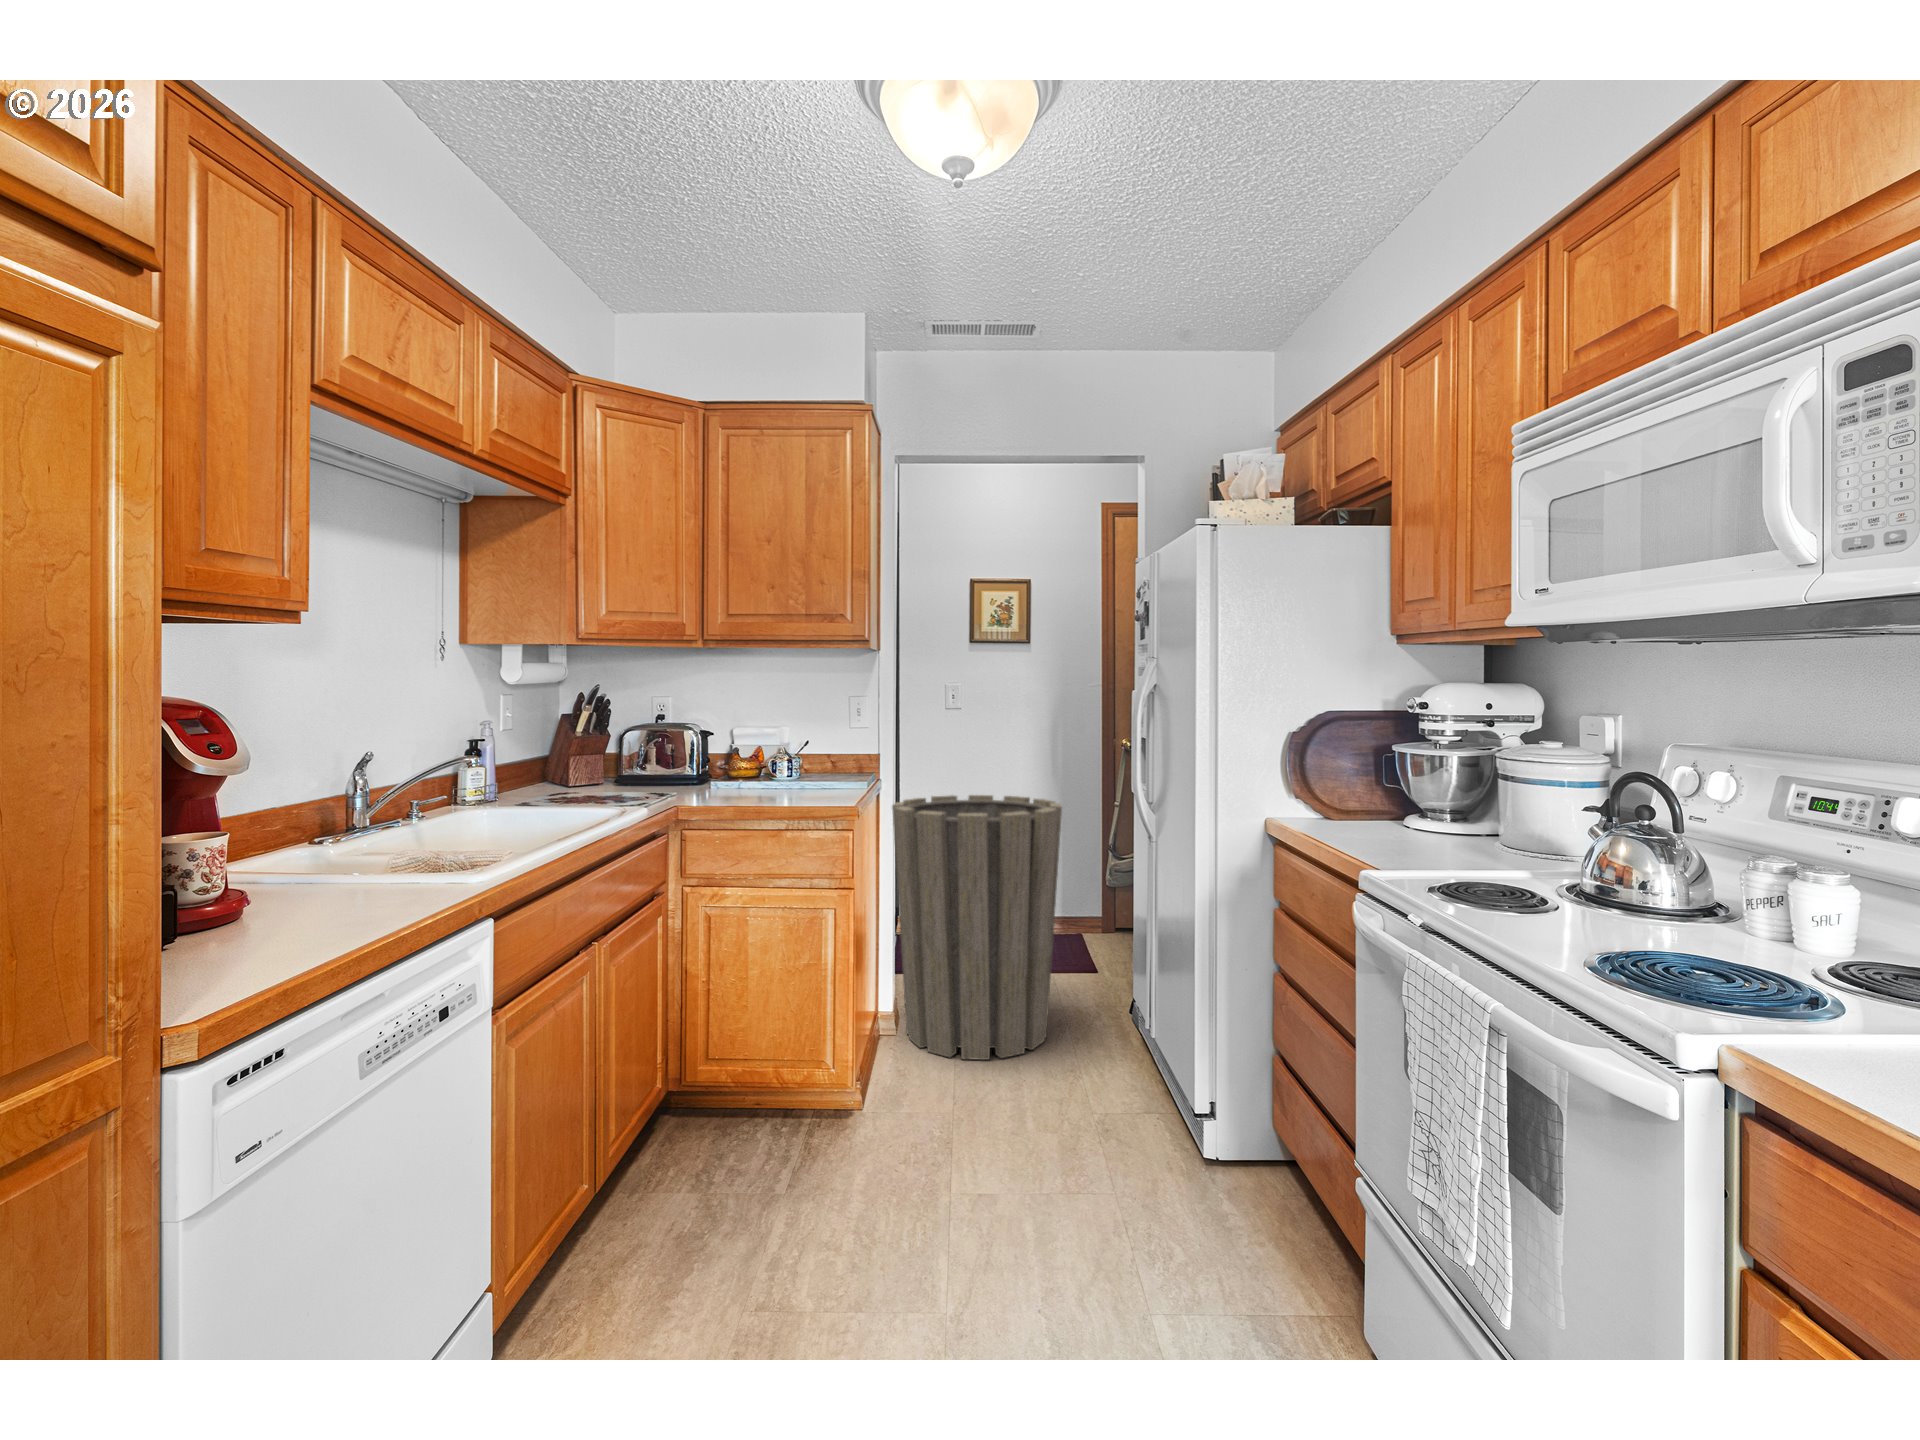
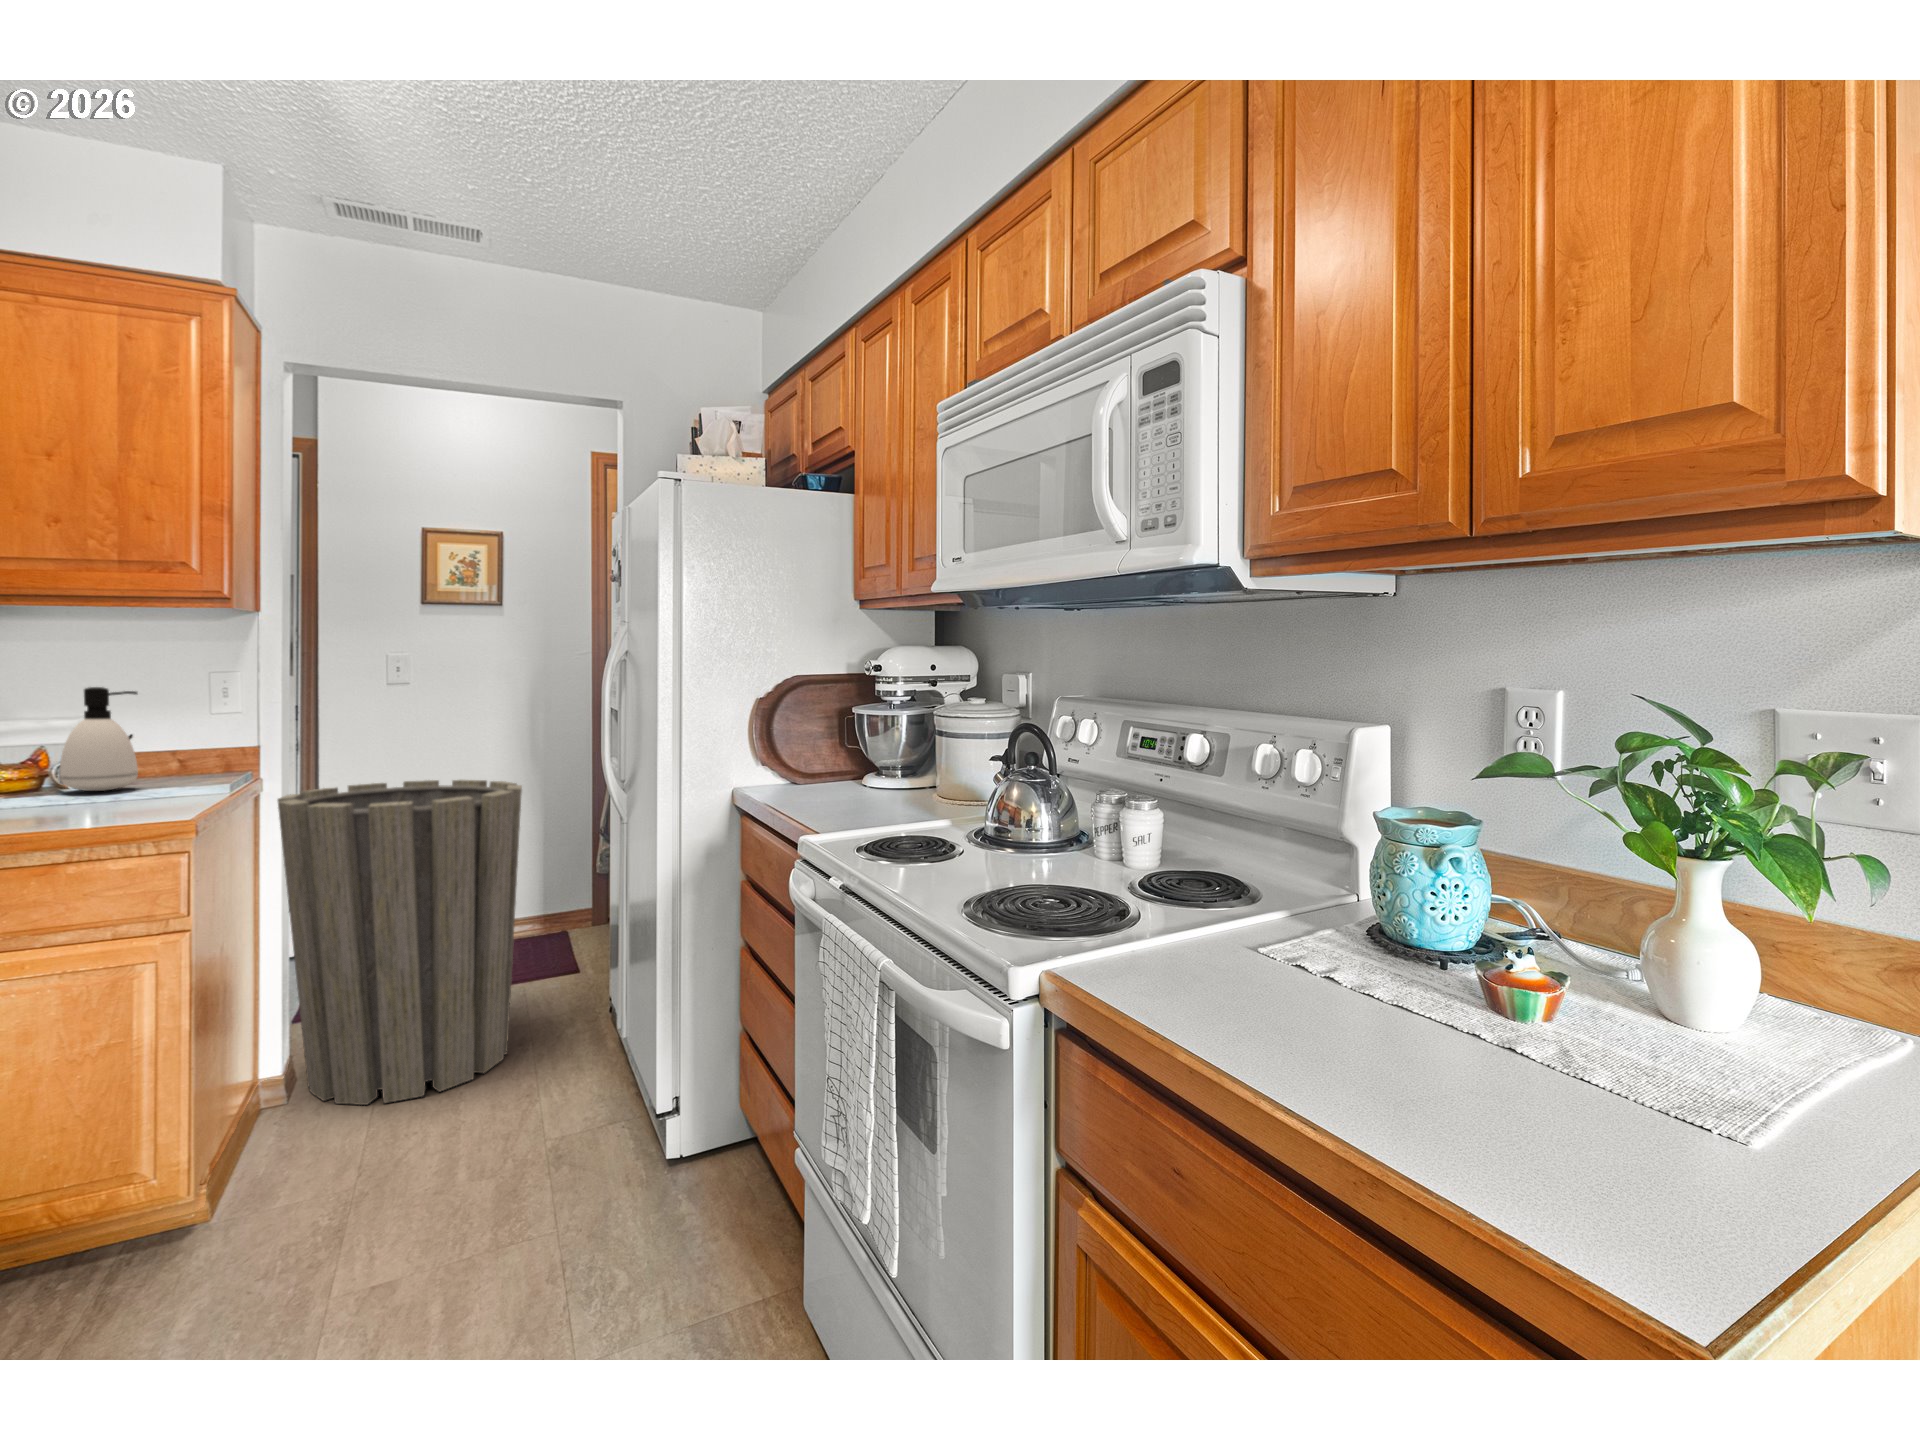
soap dispenser: none [784,721,826,795] -> present [60,687,138,791]

